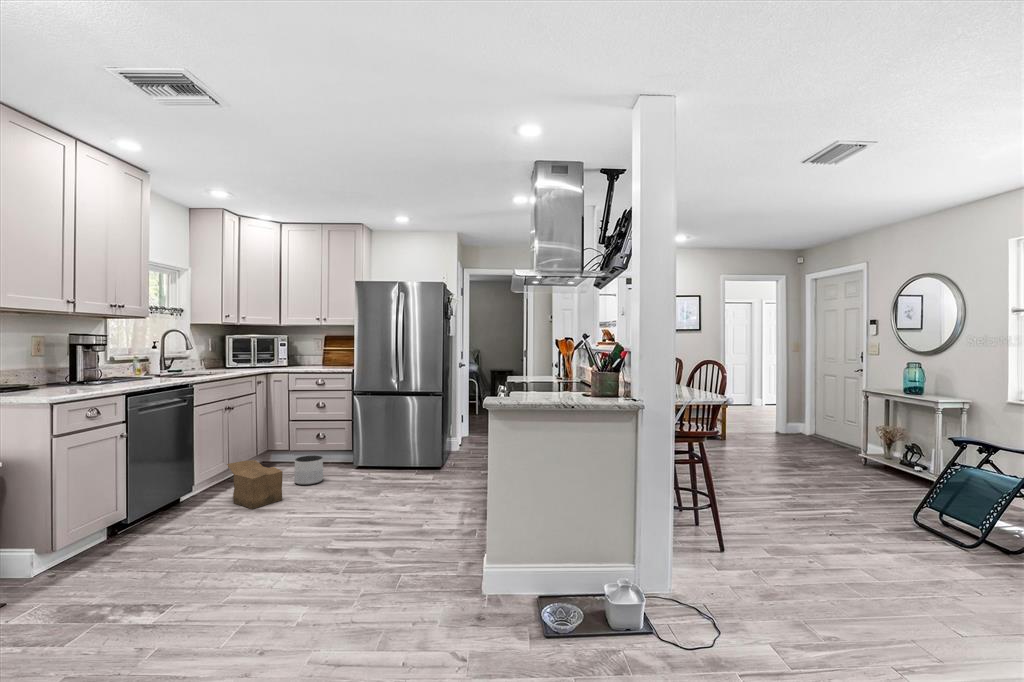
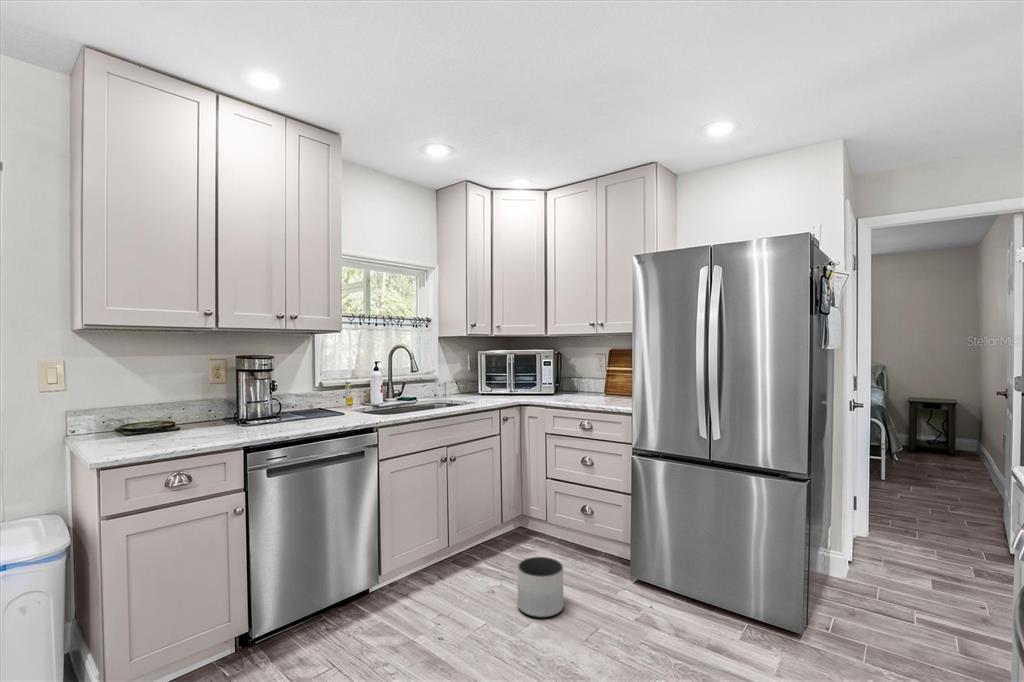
cardboard box: present [227,460,283,509] -> none [405,557,473,662]

